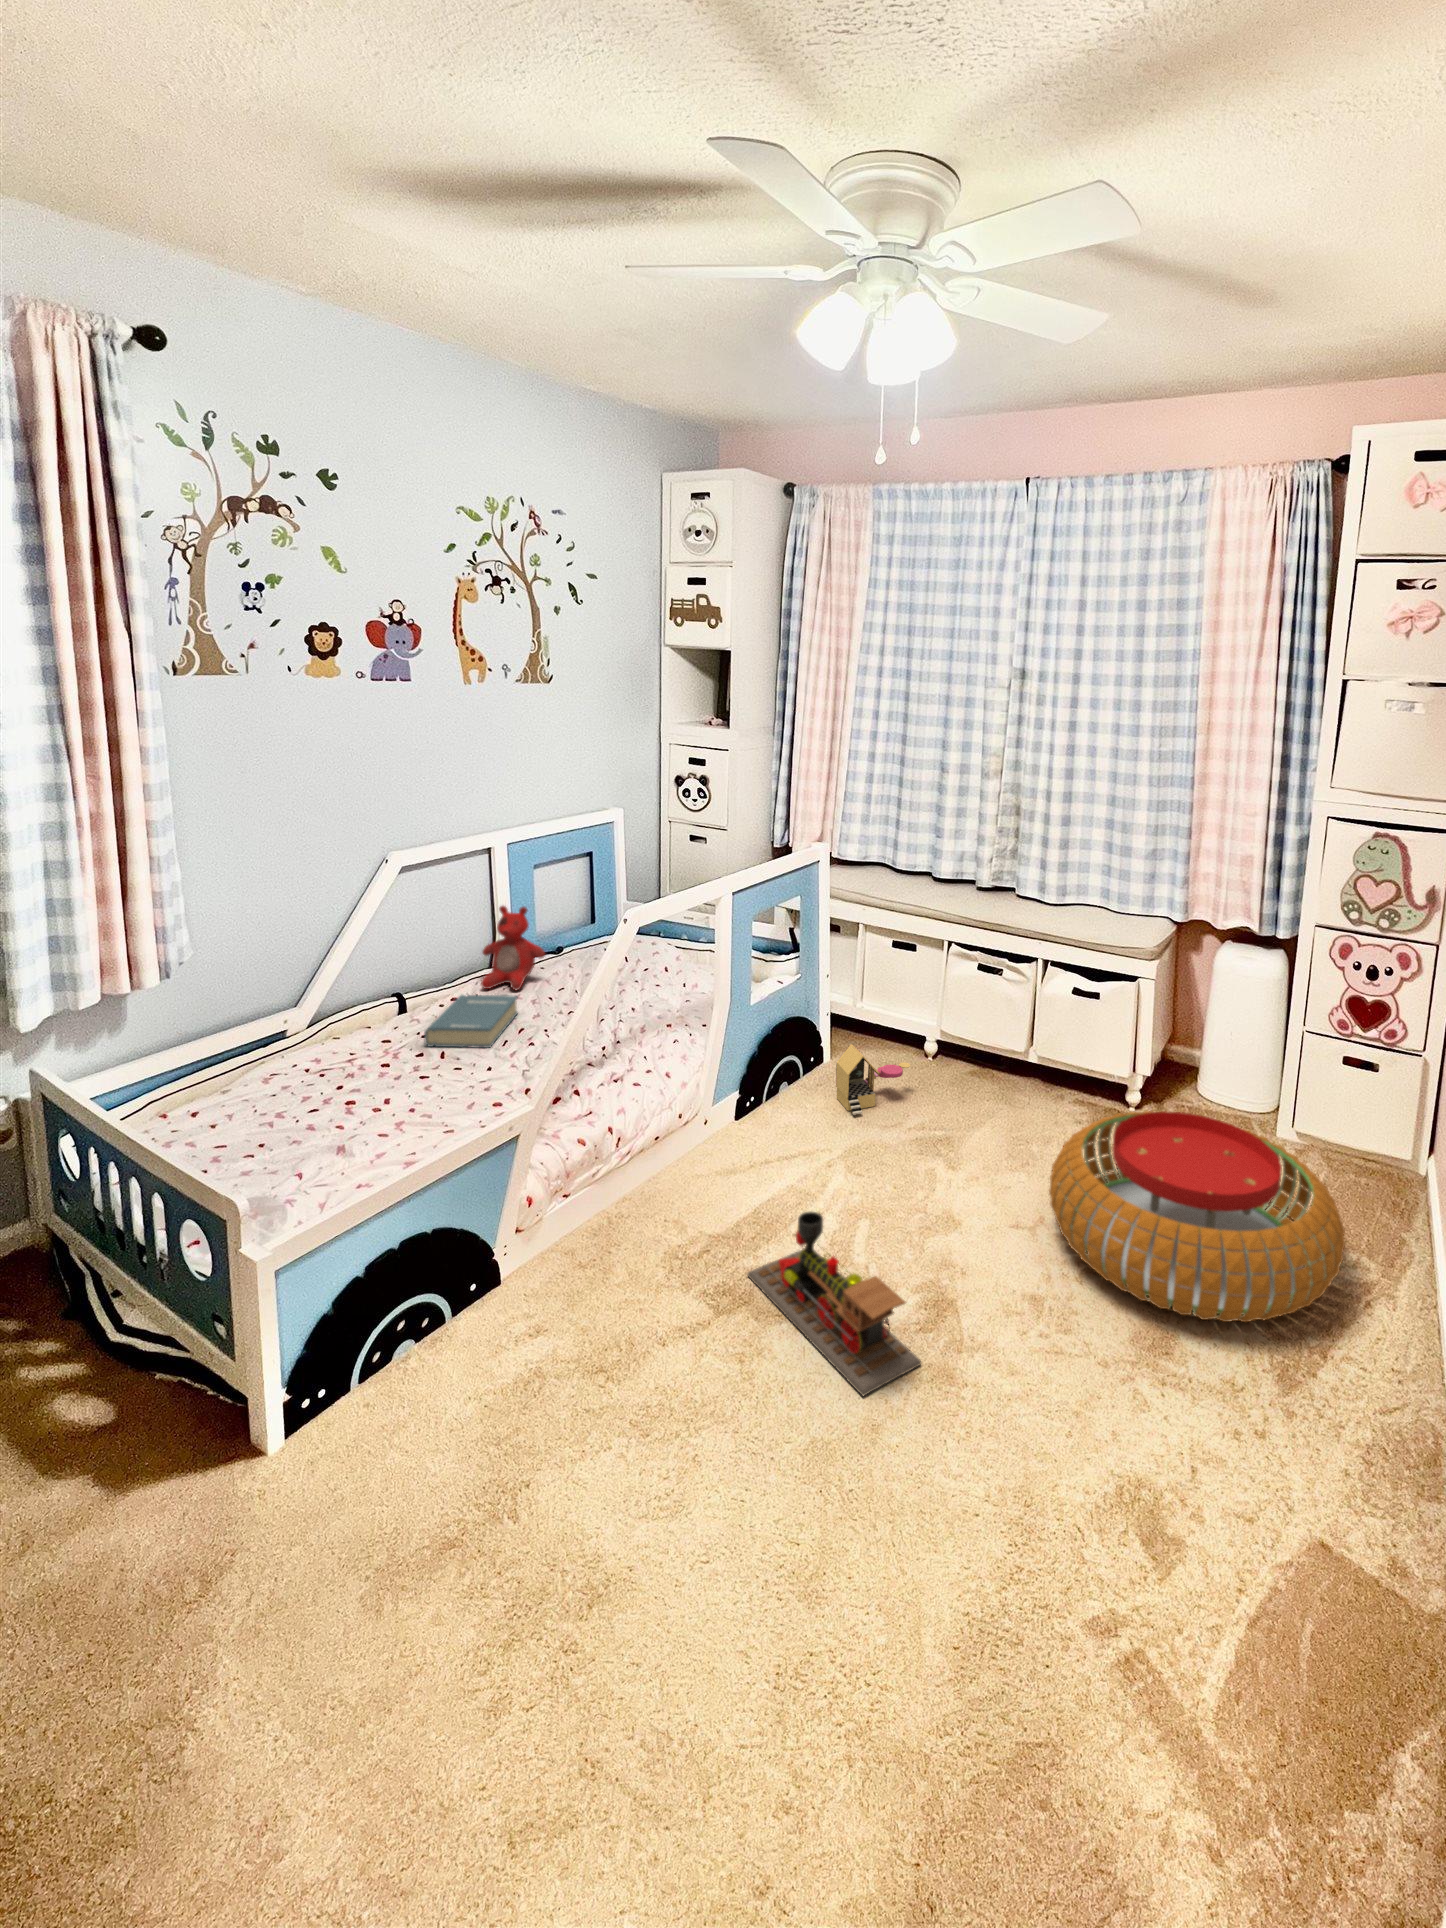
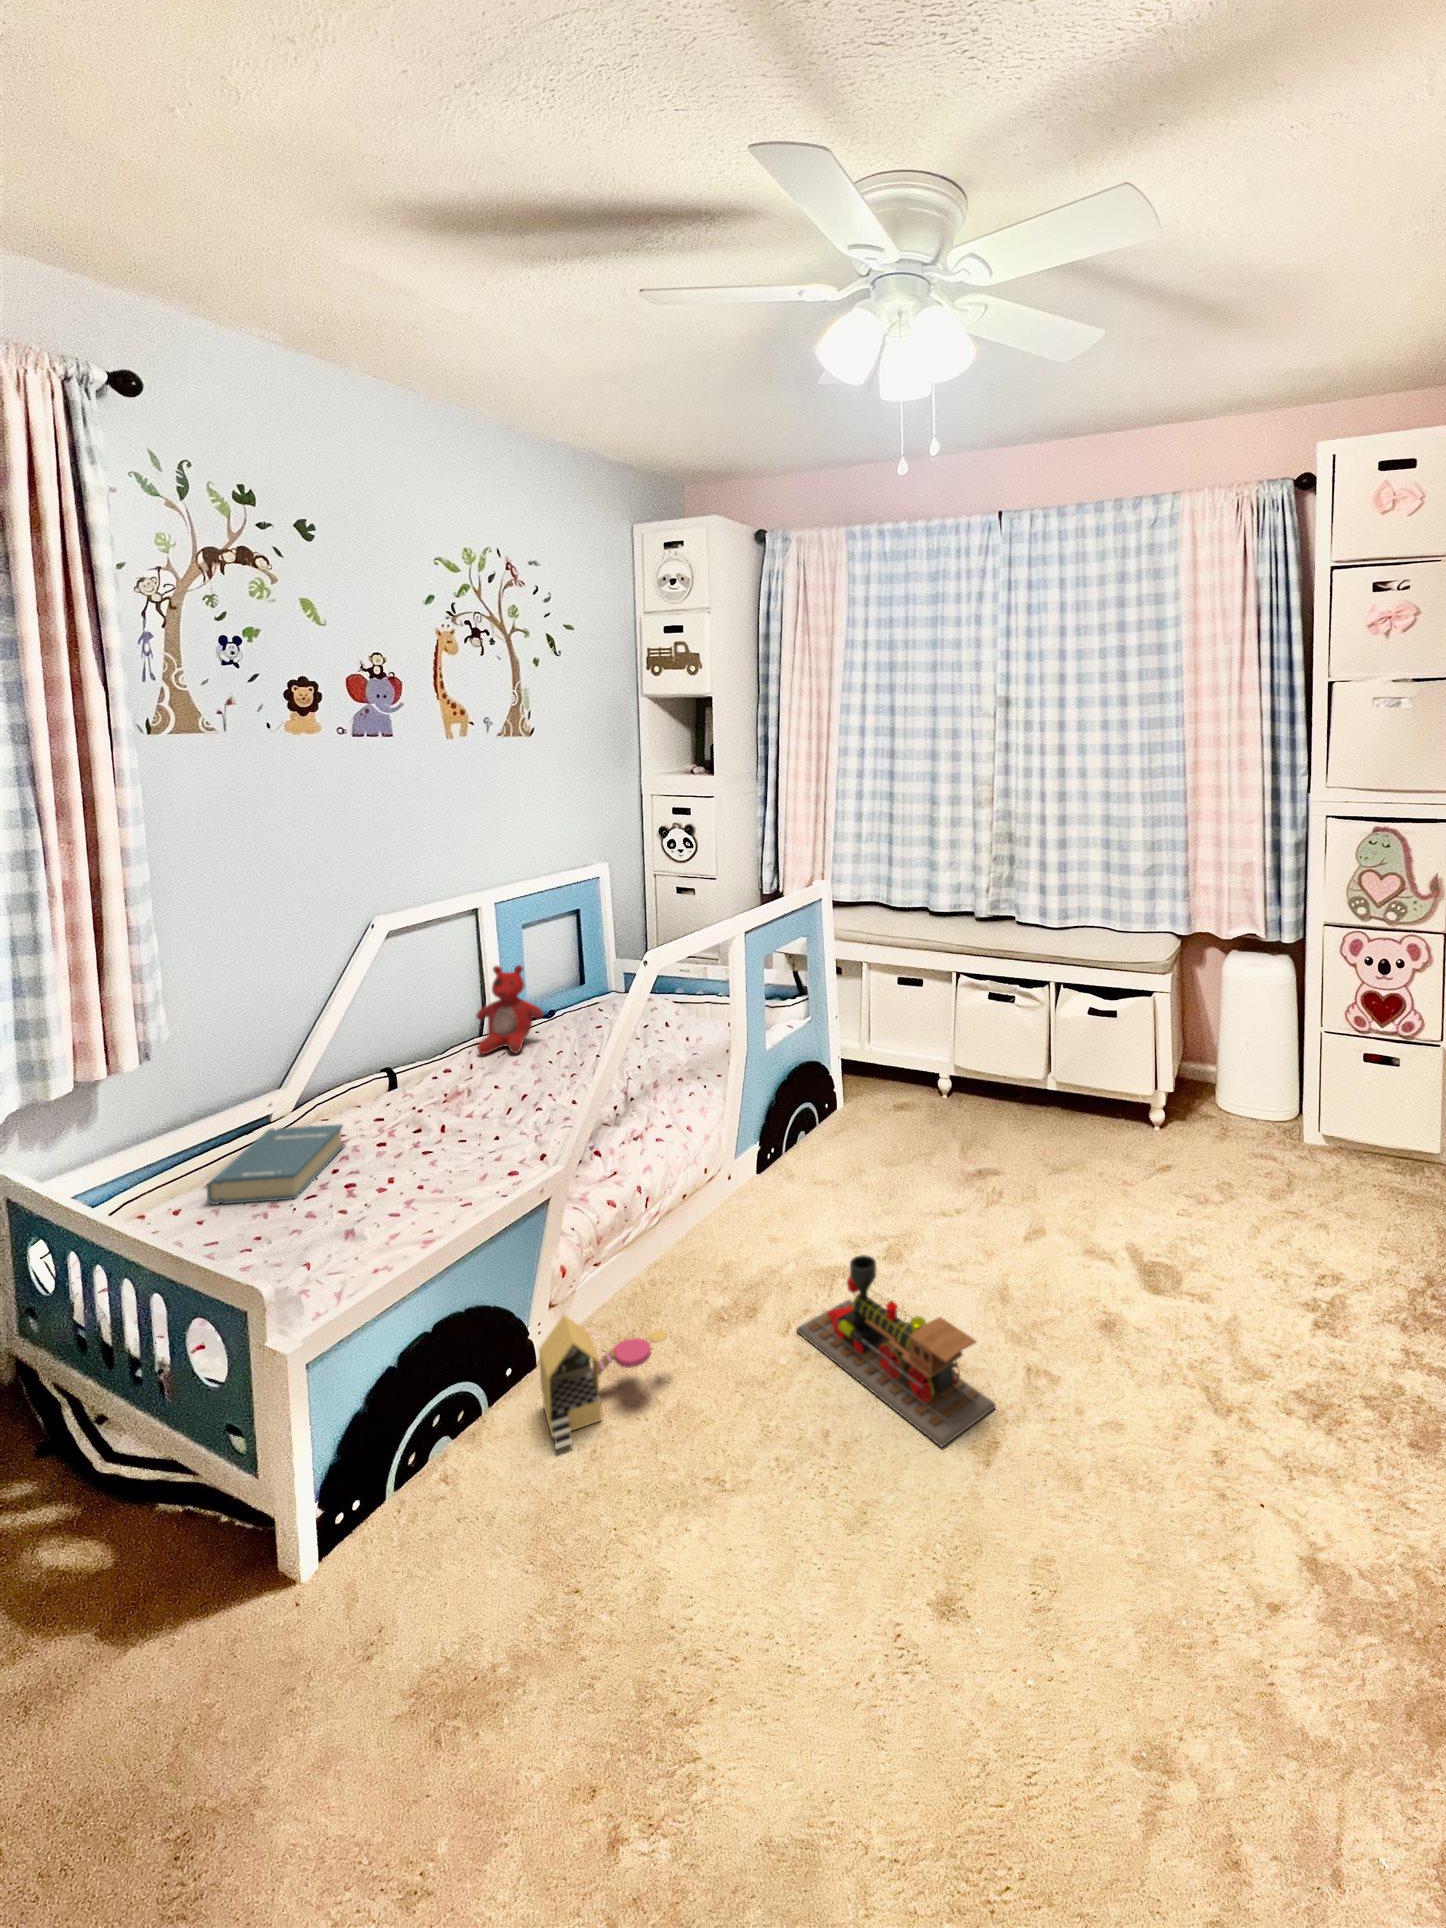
hardback book: present [424,995,518,1048] -> present [206,1124,344,1204]
toy house: present [836,1044,910,1115] -> present [539,1316,667,1449]
pouf: present [1049,1110,1345,1322] -> none [1093,1124,1399,1334]

